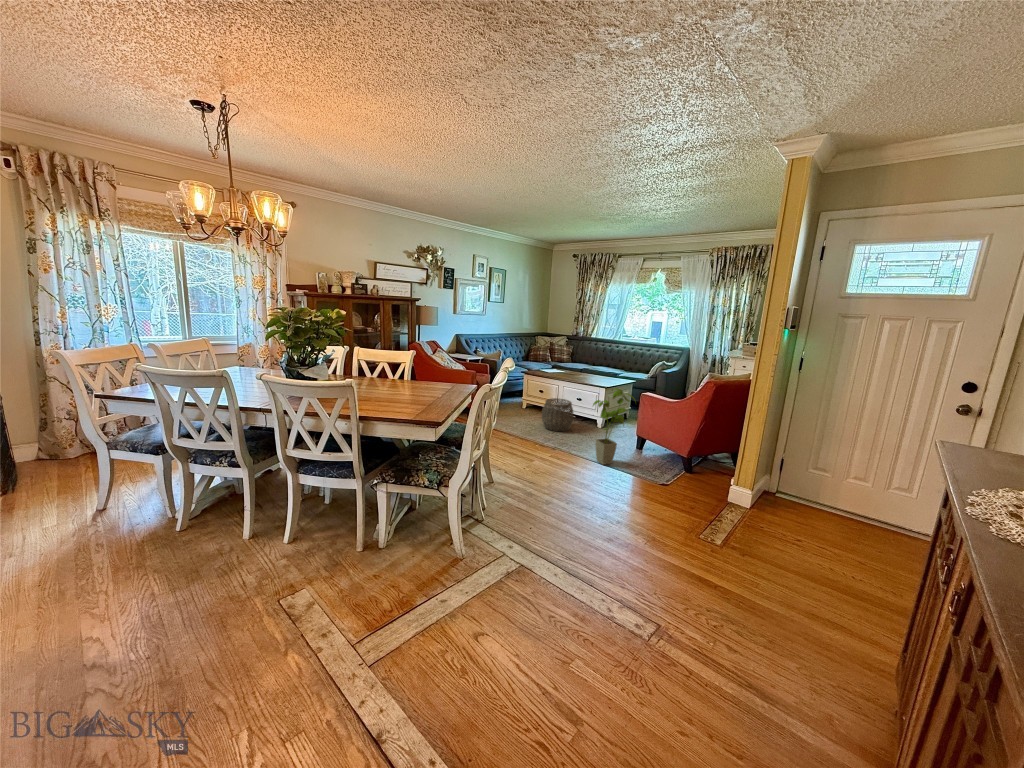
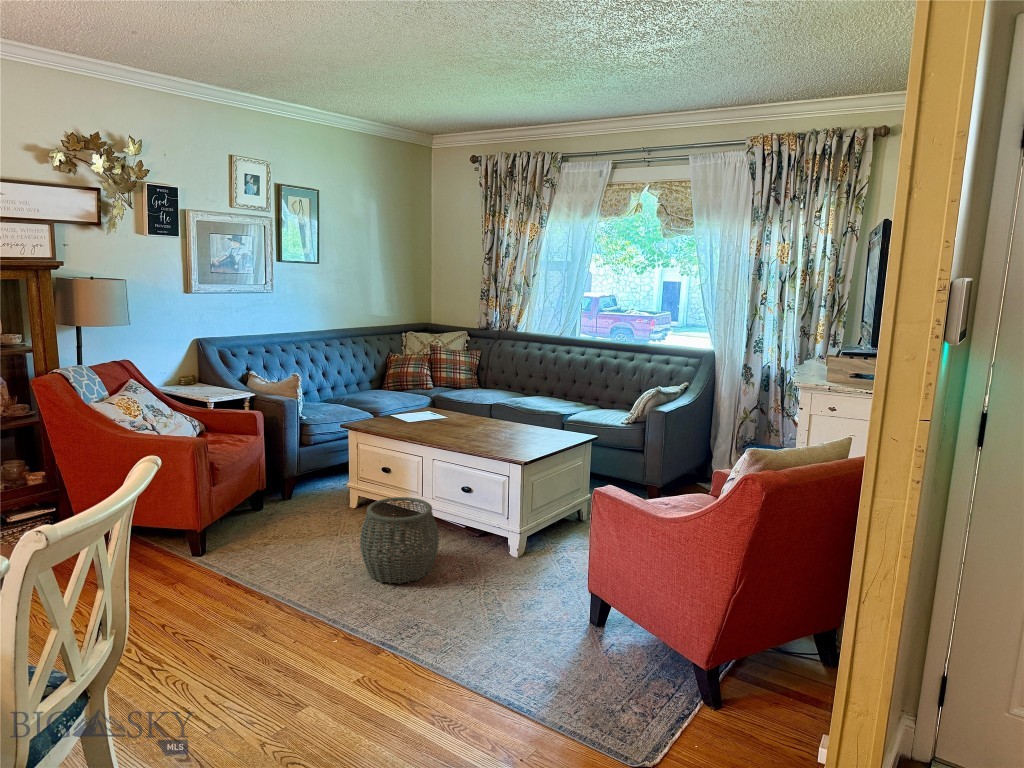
house plant: present [593,388,635,465] -> none [442,496,552,701]

